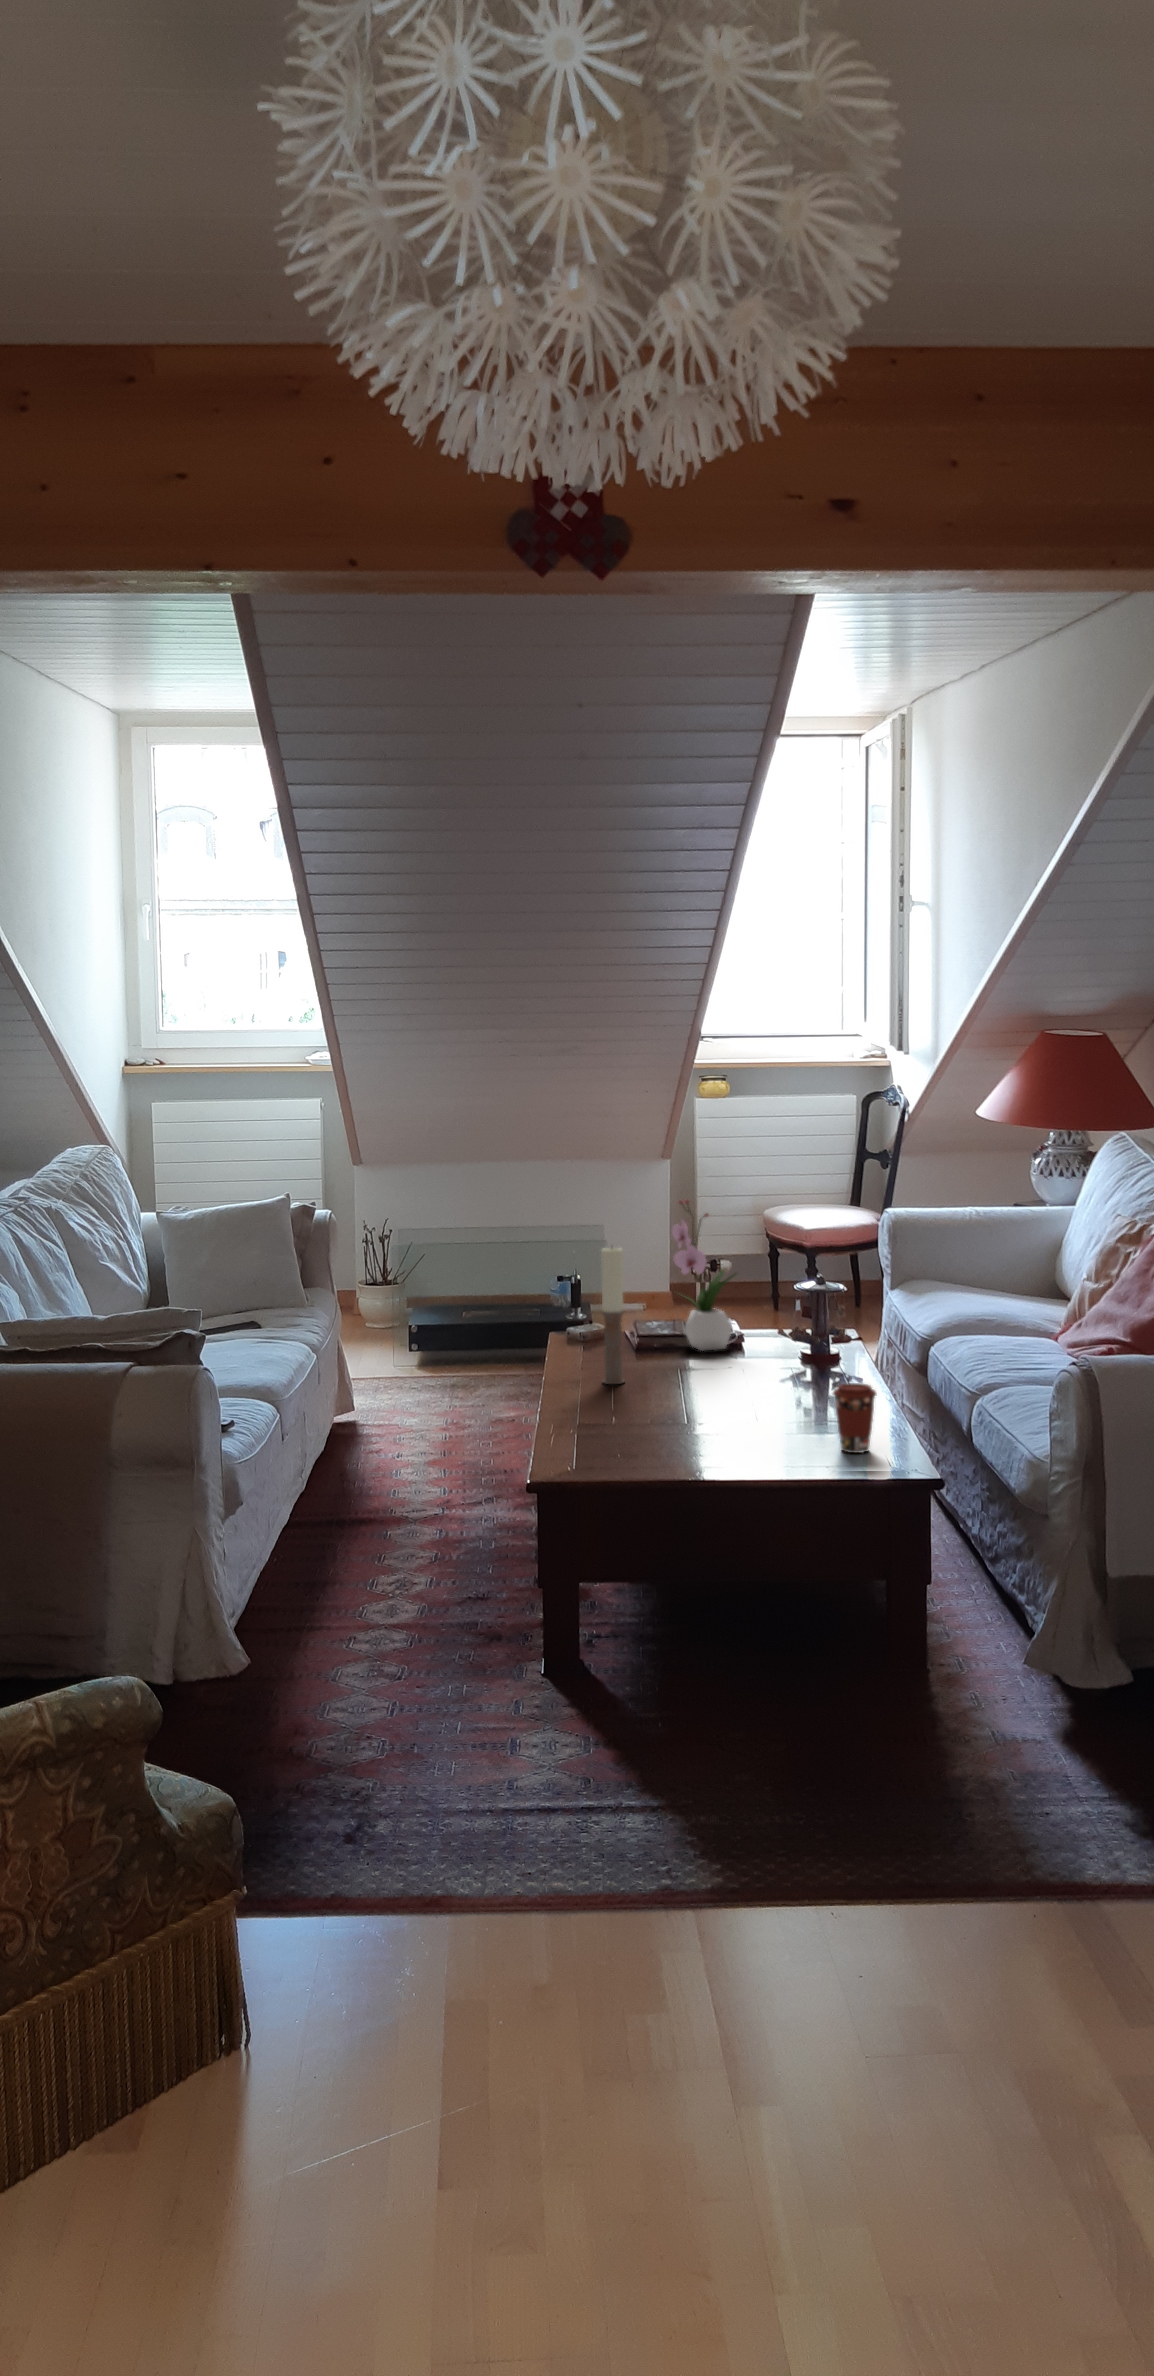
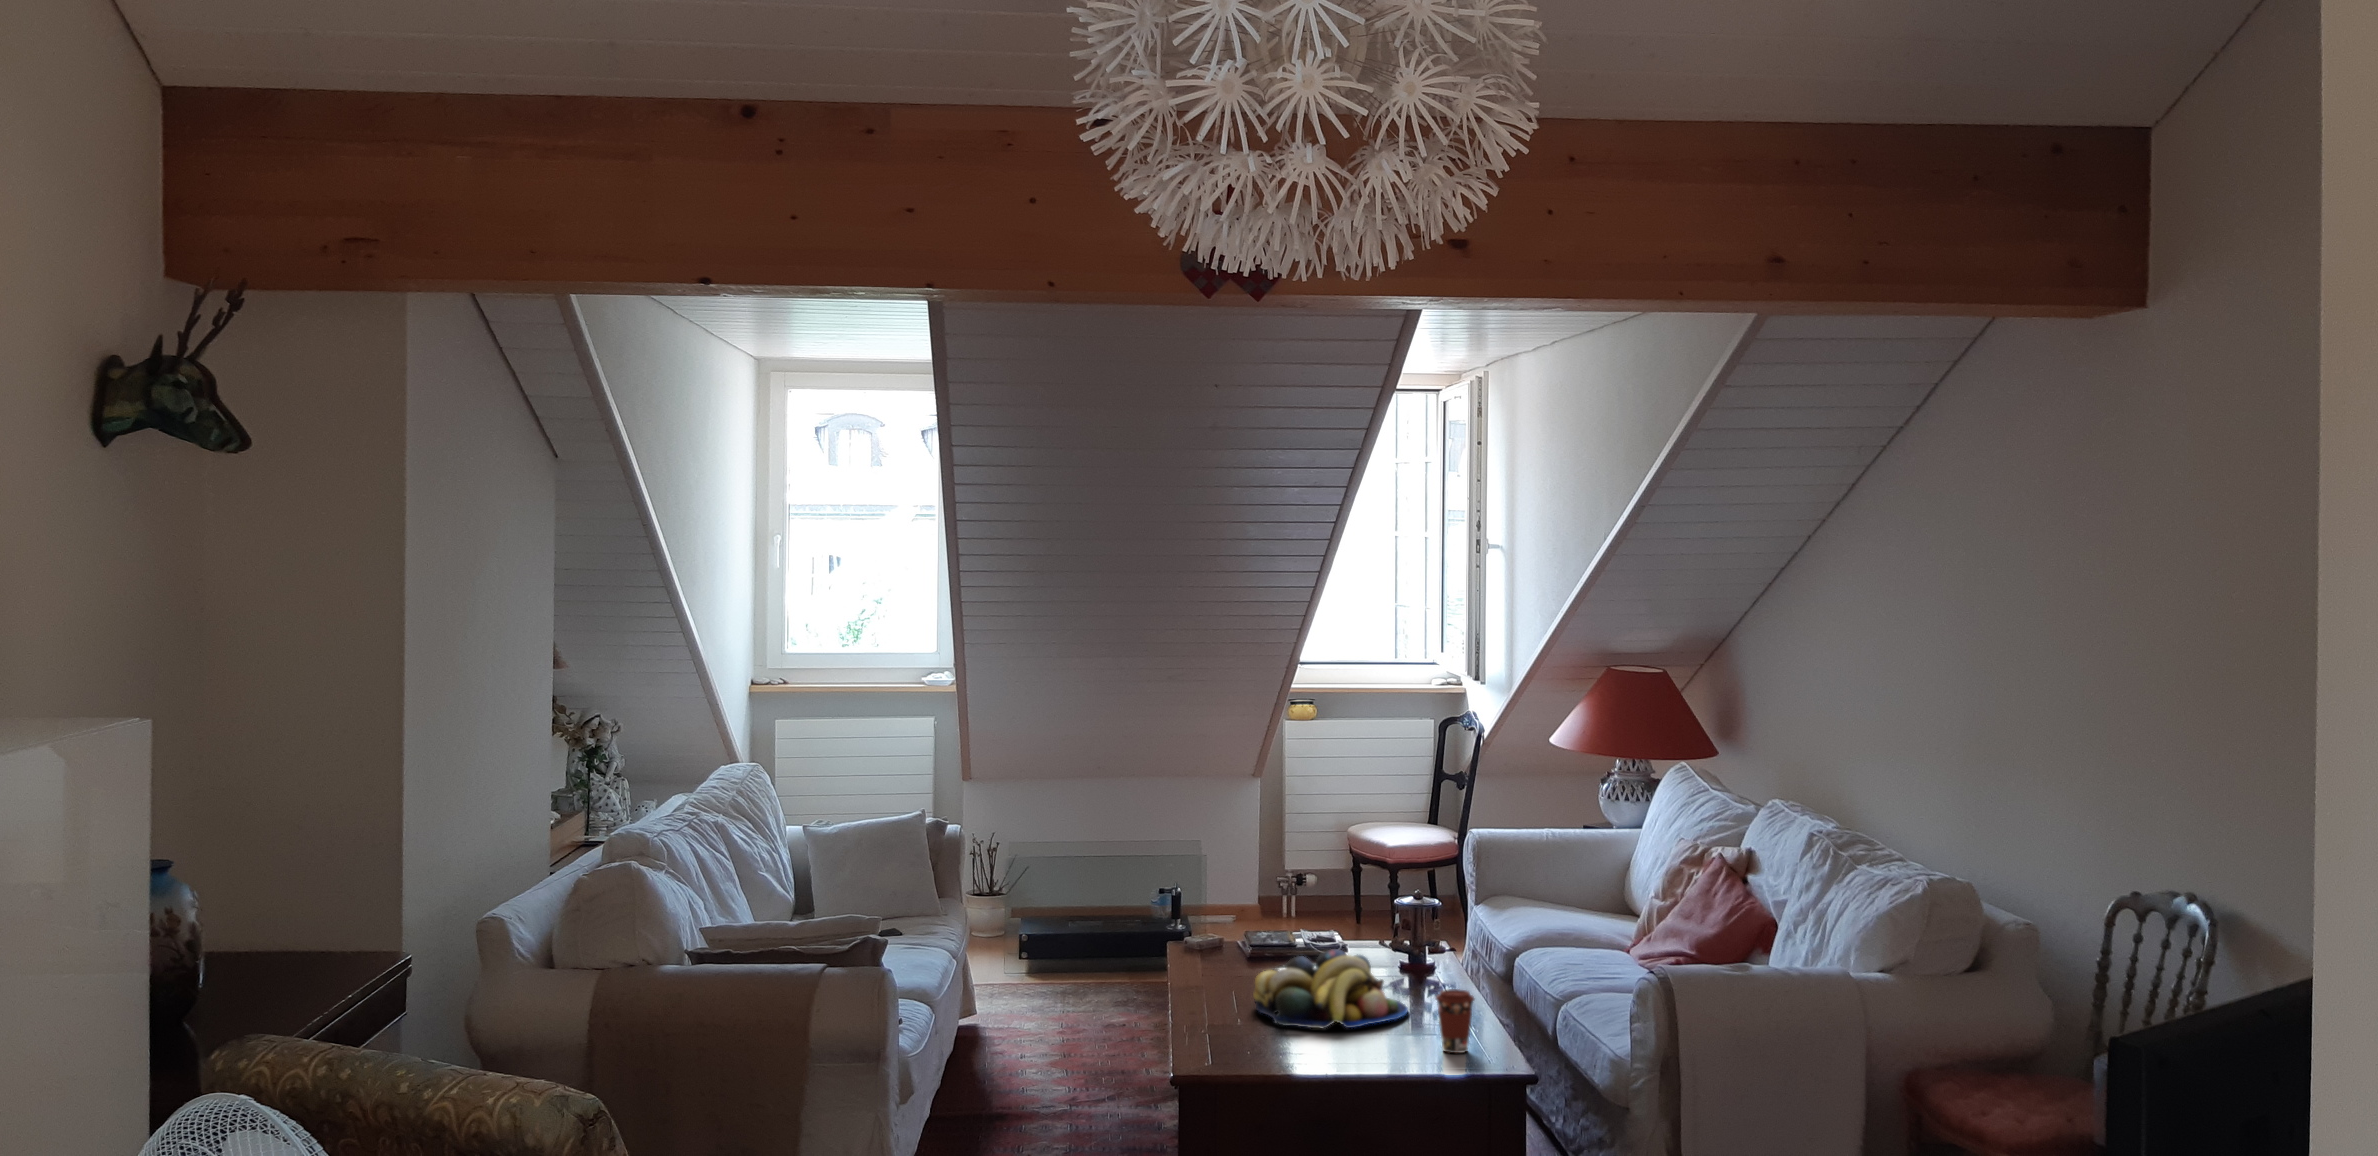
flower arrangement: present [672,1199,735,1350] -> none [1281,820,1342,960]
candle: present [601,1248,624,1384] -> none [1220,861,1241,990]
fruit bowl: none [635,1339,807,1426] -> present [1253,949,1408,1029]

